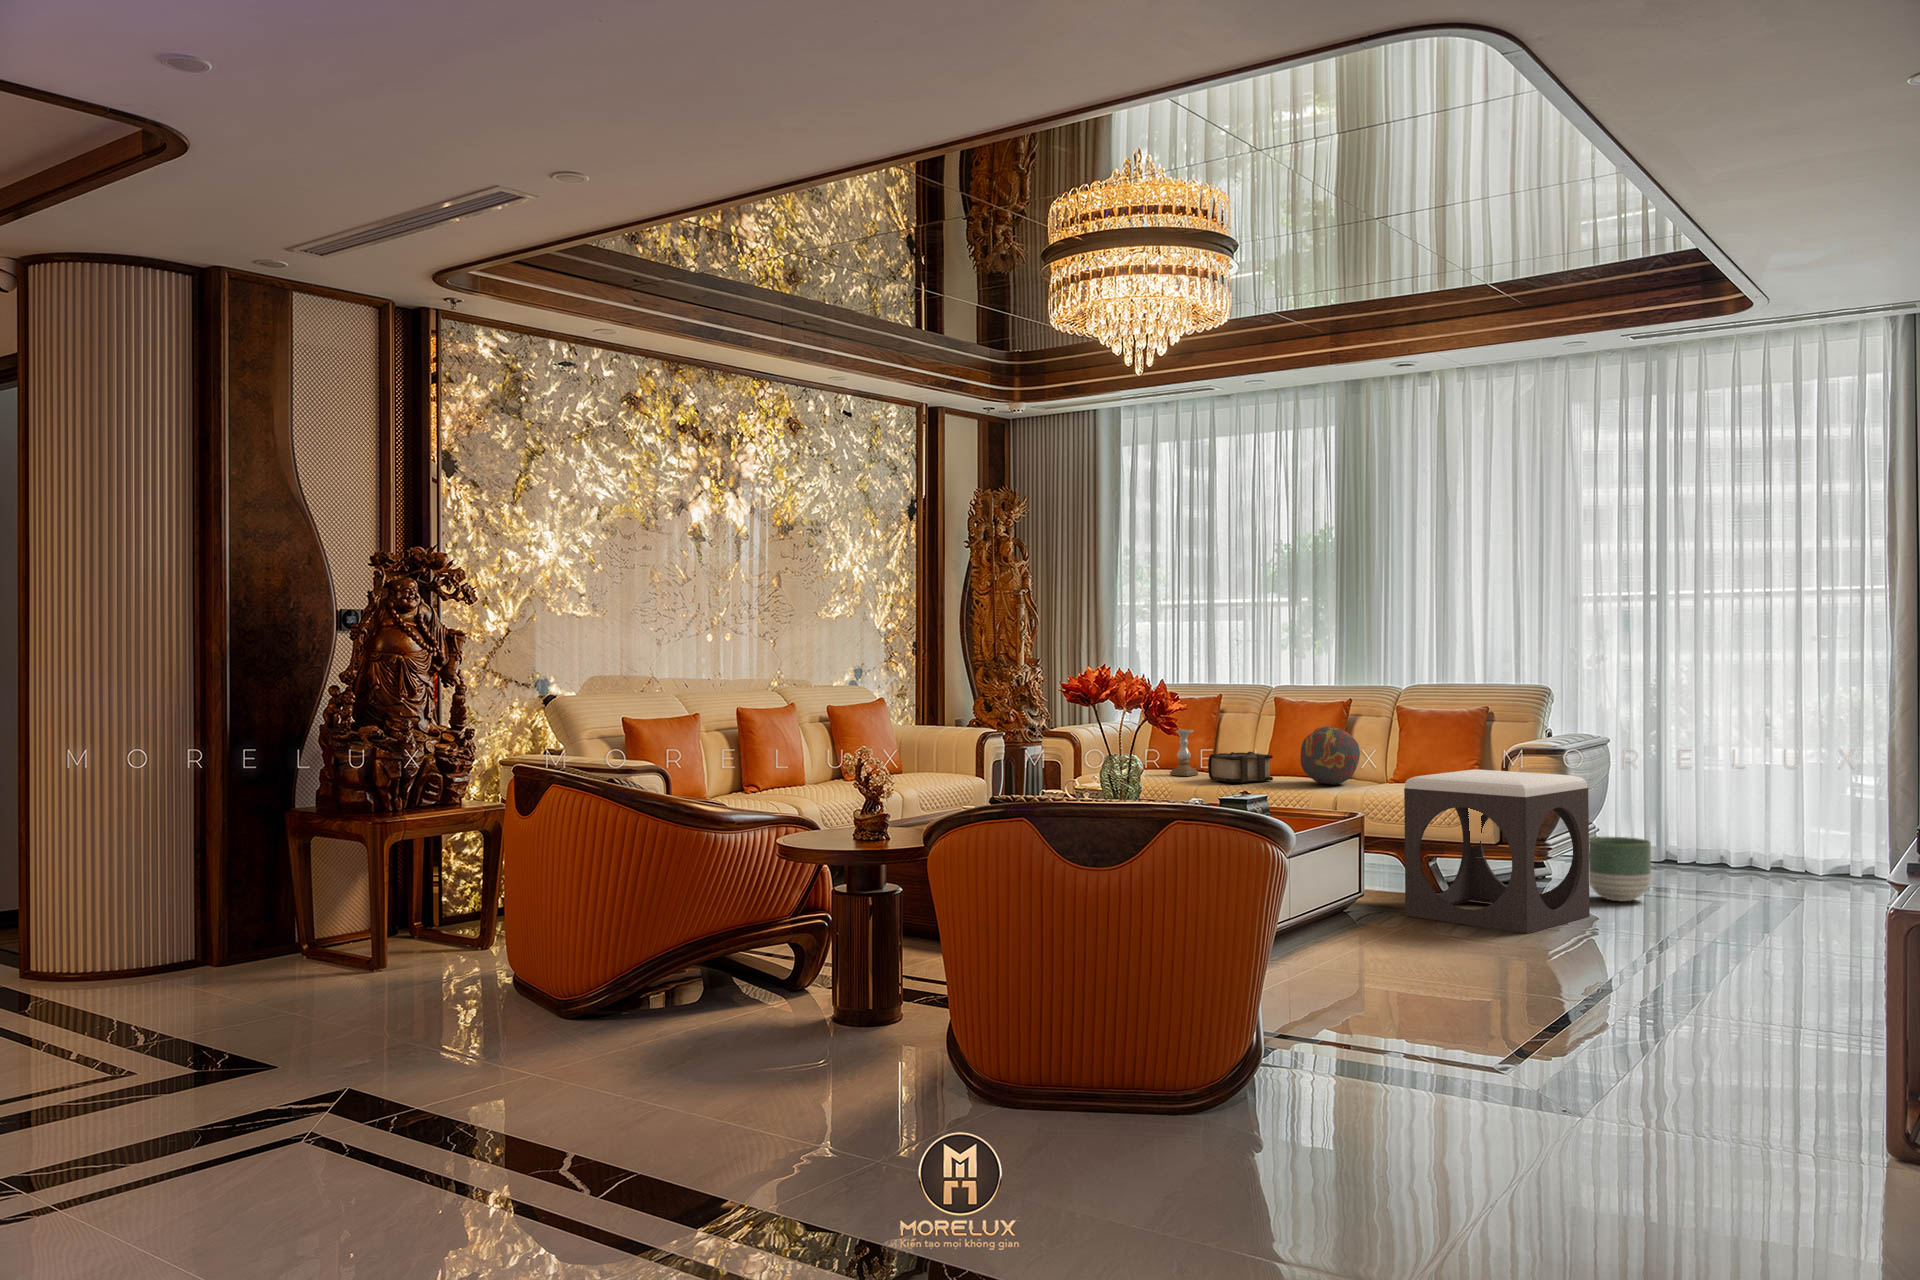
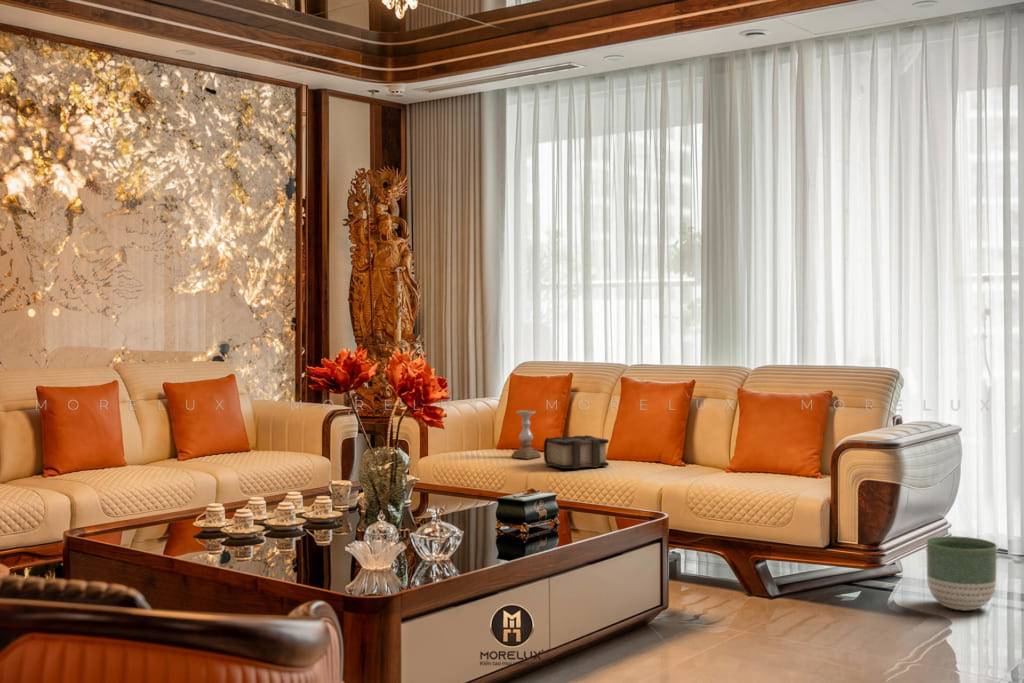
decorative orb: present [1300,726,1360,785] -> none [634,411,695,473]
footstool: present [1404,769,1590,934] -> none [716,465,924,667]

